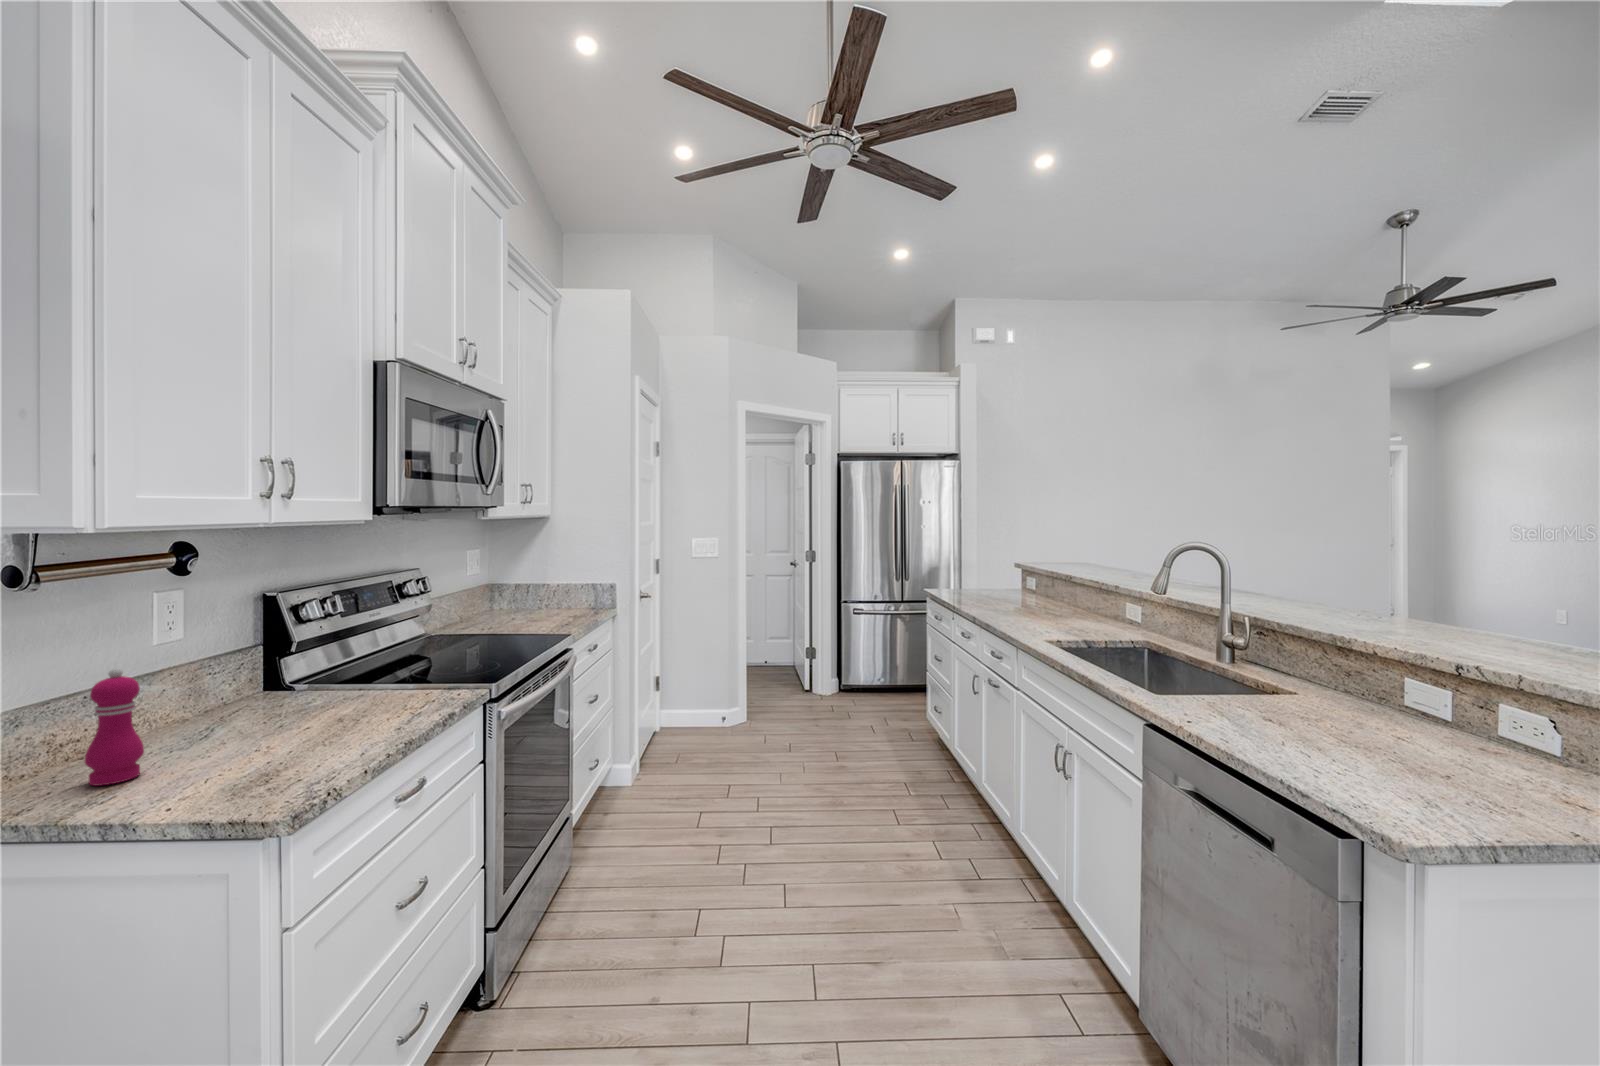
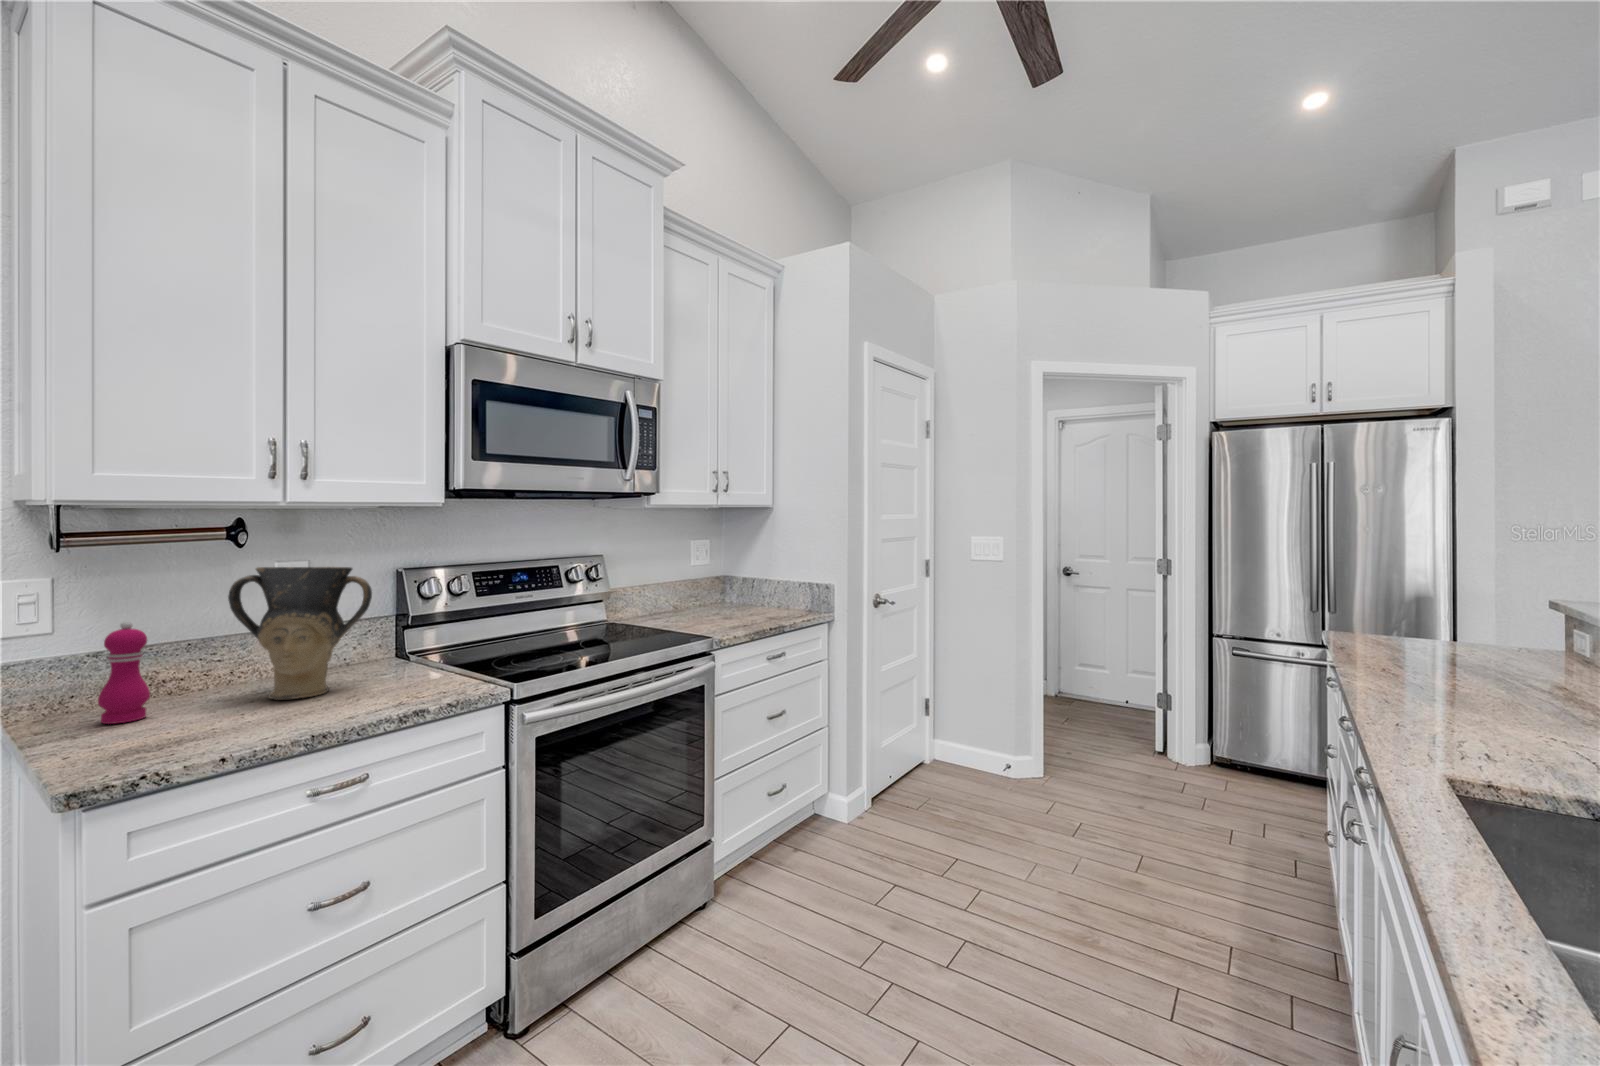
vase: none [194,593,342,735] -> present [228,567,372,700]

